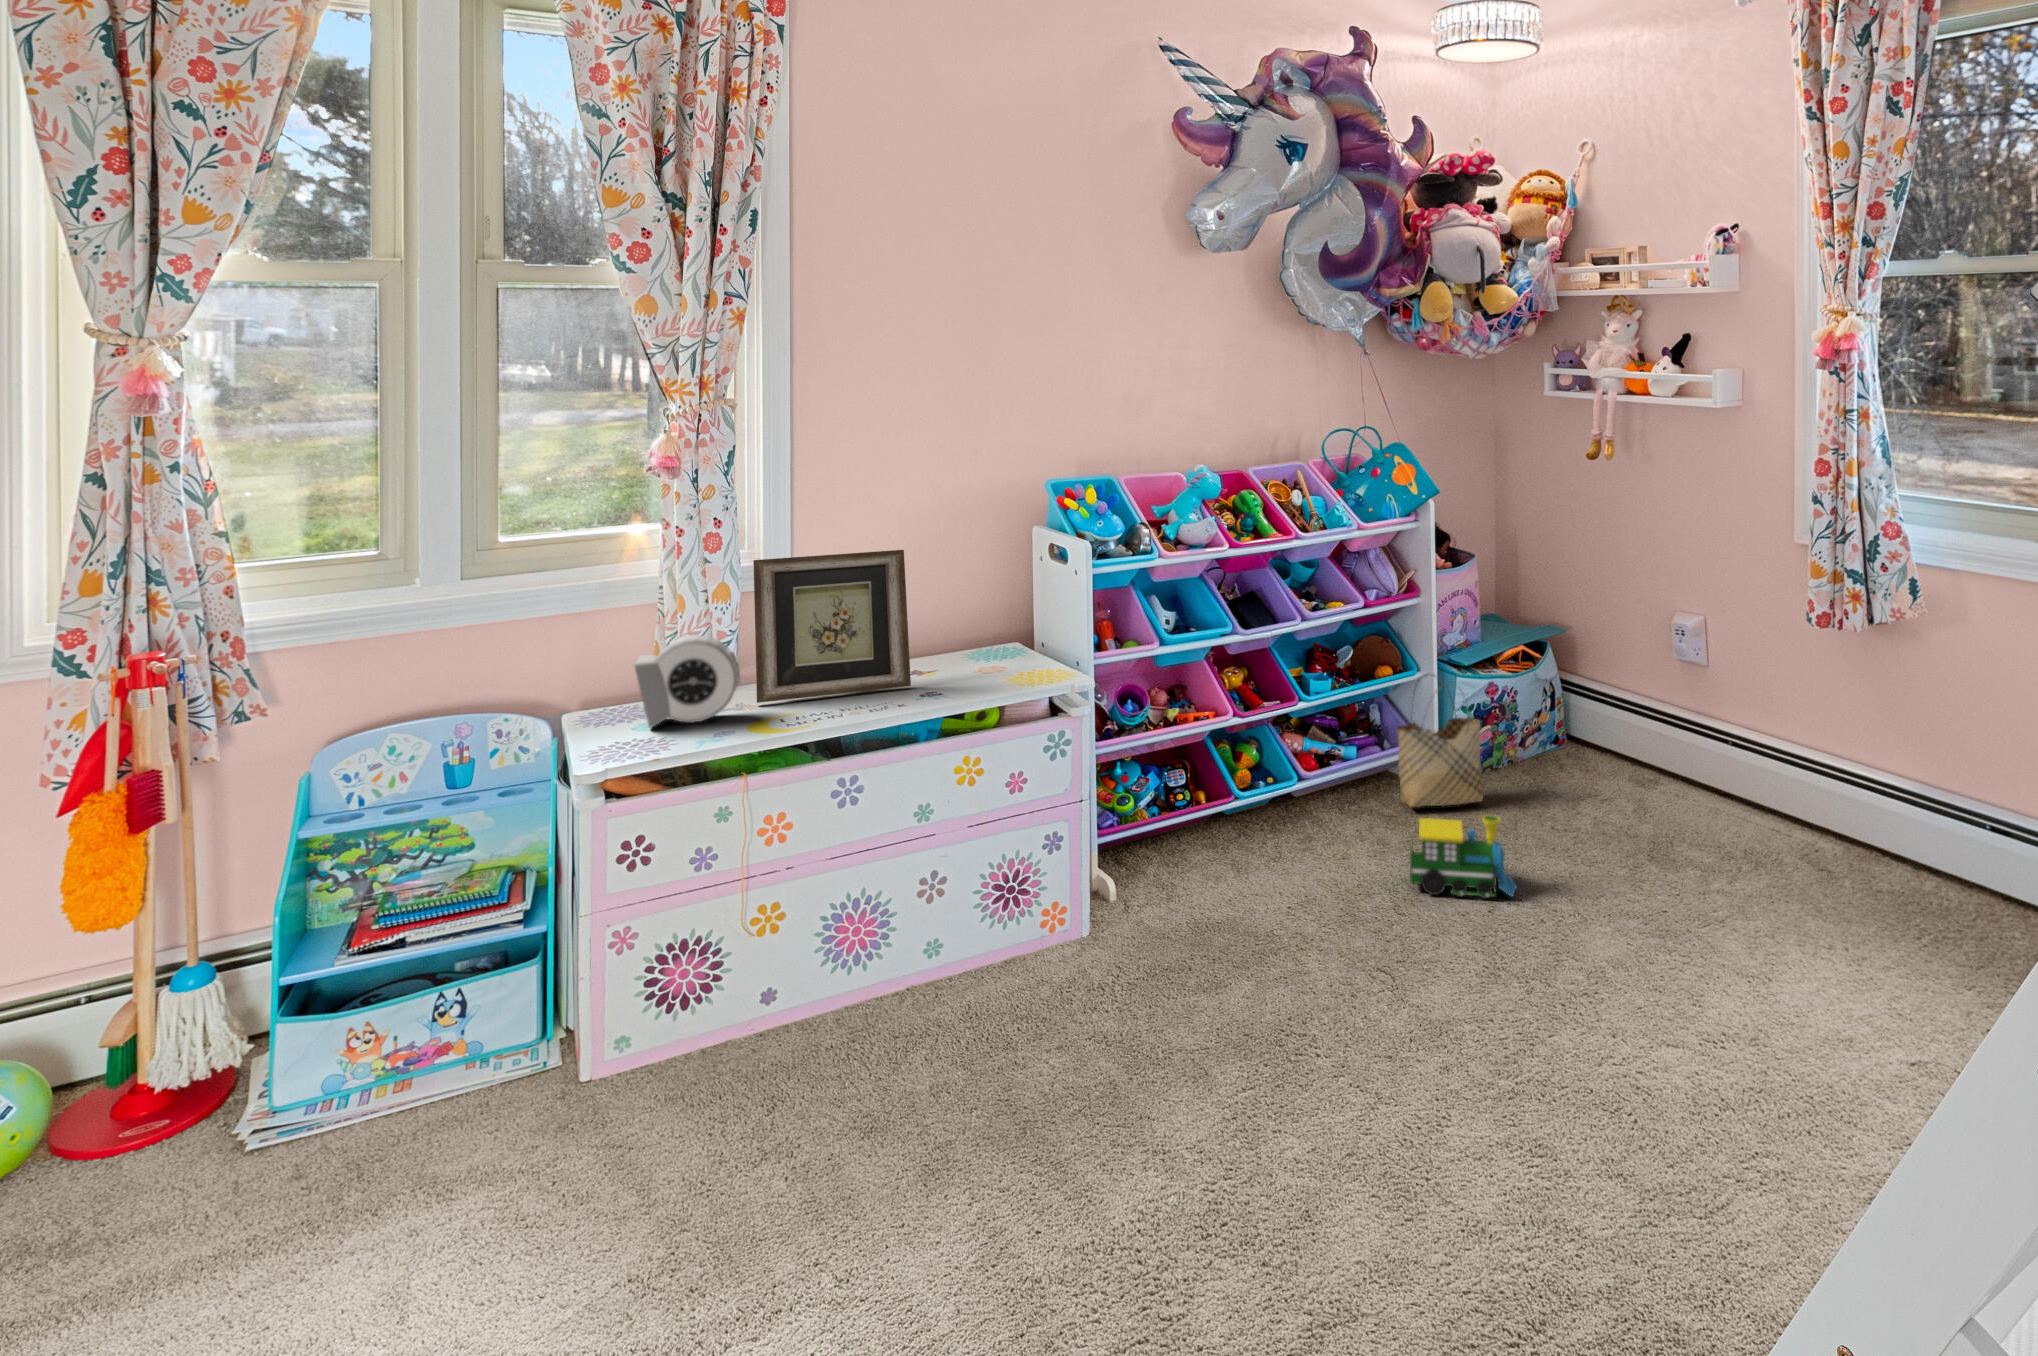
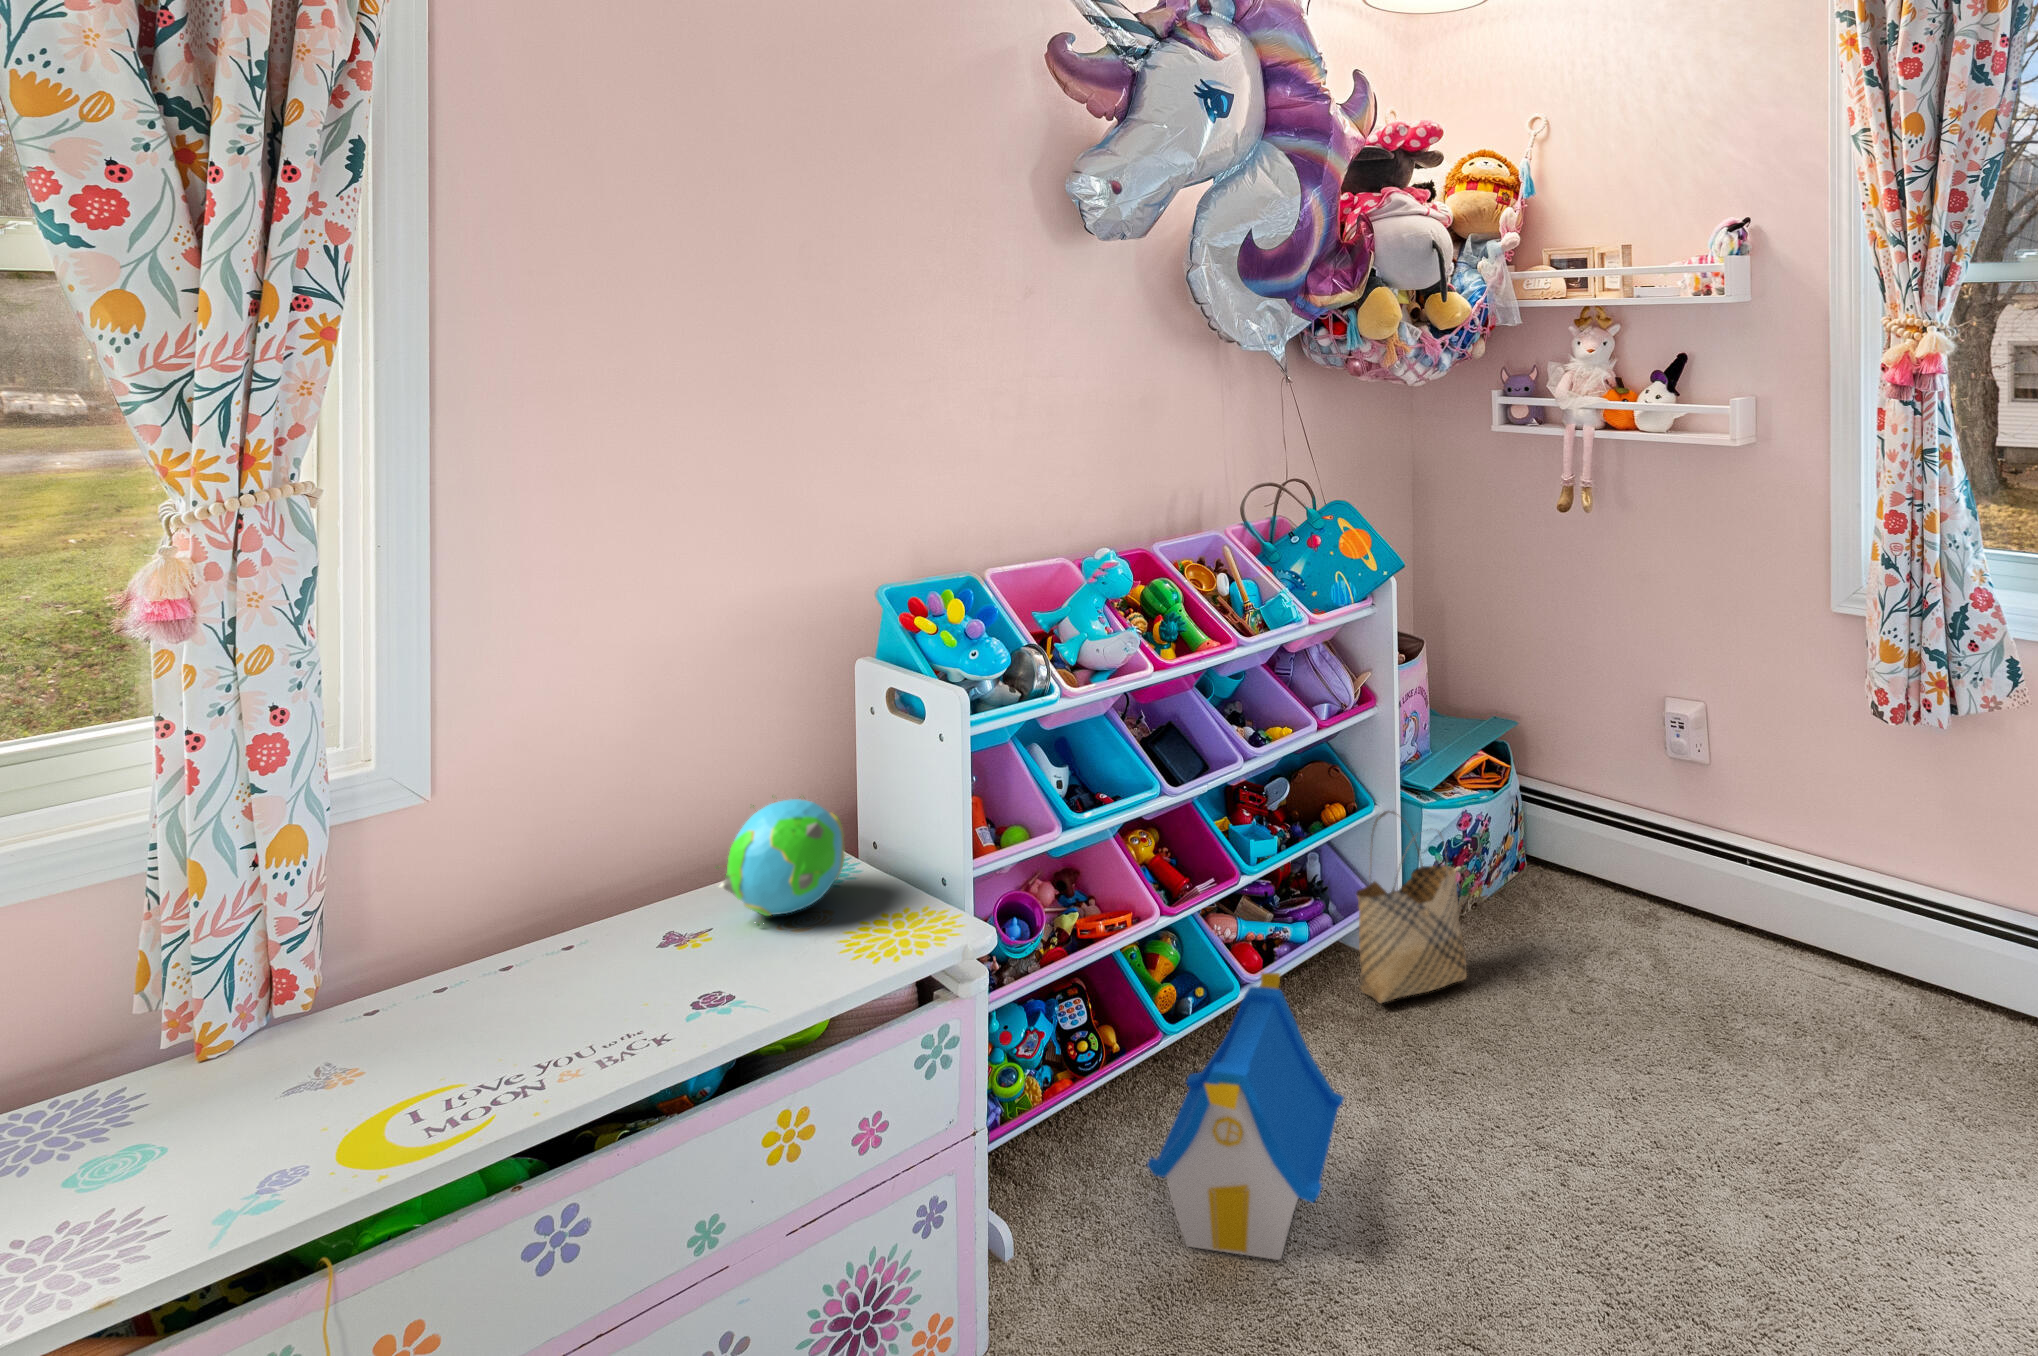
picture frame: present [753,550,911,703] -> none [356,730,667,1057]
decorative ball: none [942,600,1025,674] -> present [719,796,854,916]
alarm clock: present [635,635,740,728] -> none [78,951,327,1169]
toy house: none [1200,755,1344,921] -> present [1147,973,1344,1260]
toy train: present [1410,815,1516,899] -> none [1426,1031,1584,1165]

